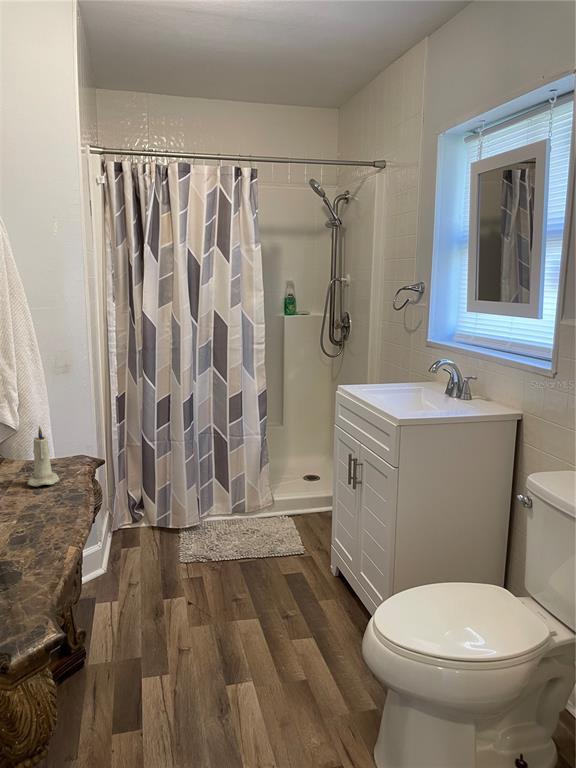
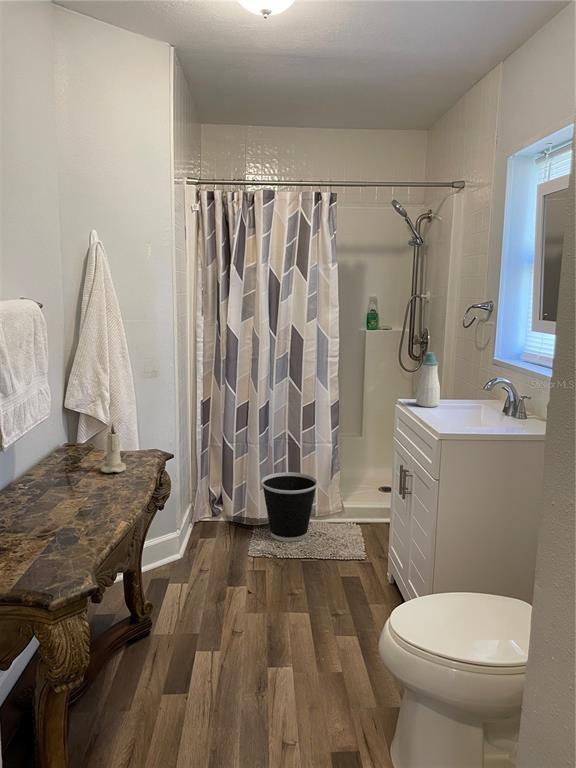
soap bottle: none [358,335,381,391] -> present [416,352,440,407]
wastebasket: none [188,468,249,542] -> present [261,472,318,542]

